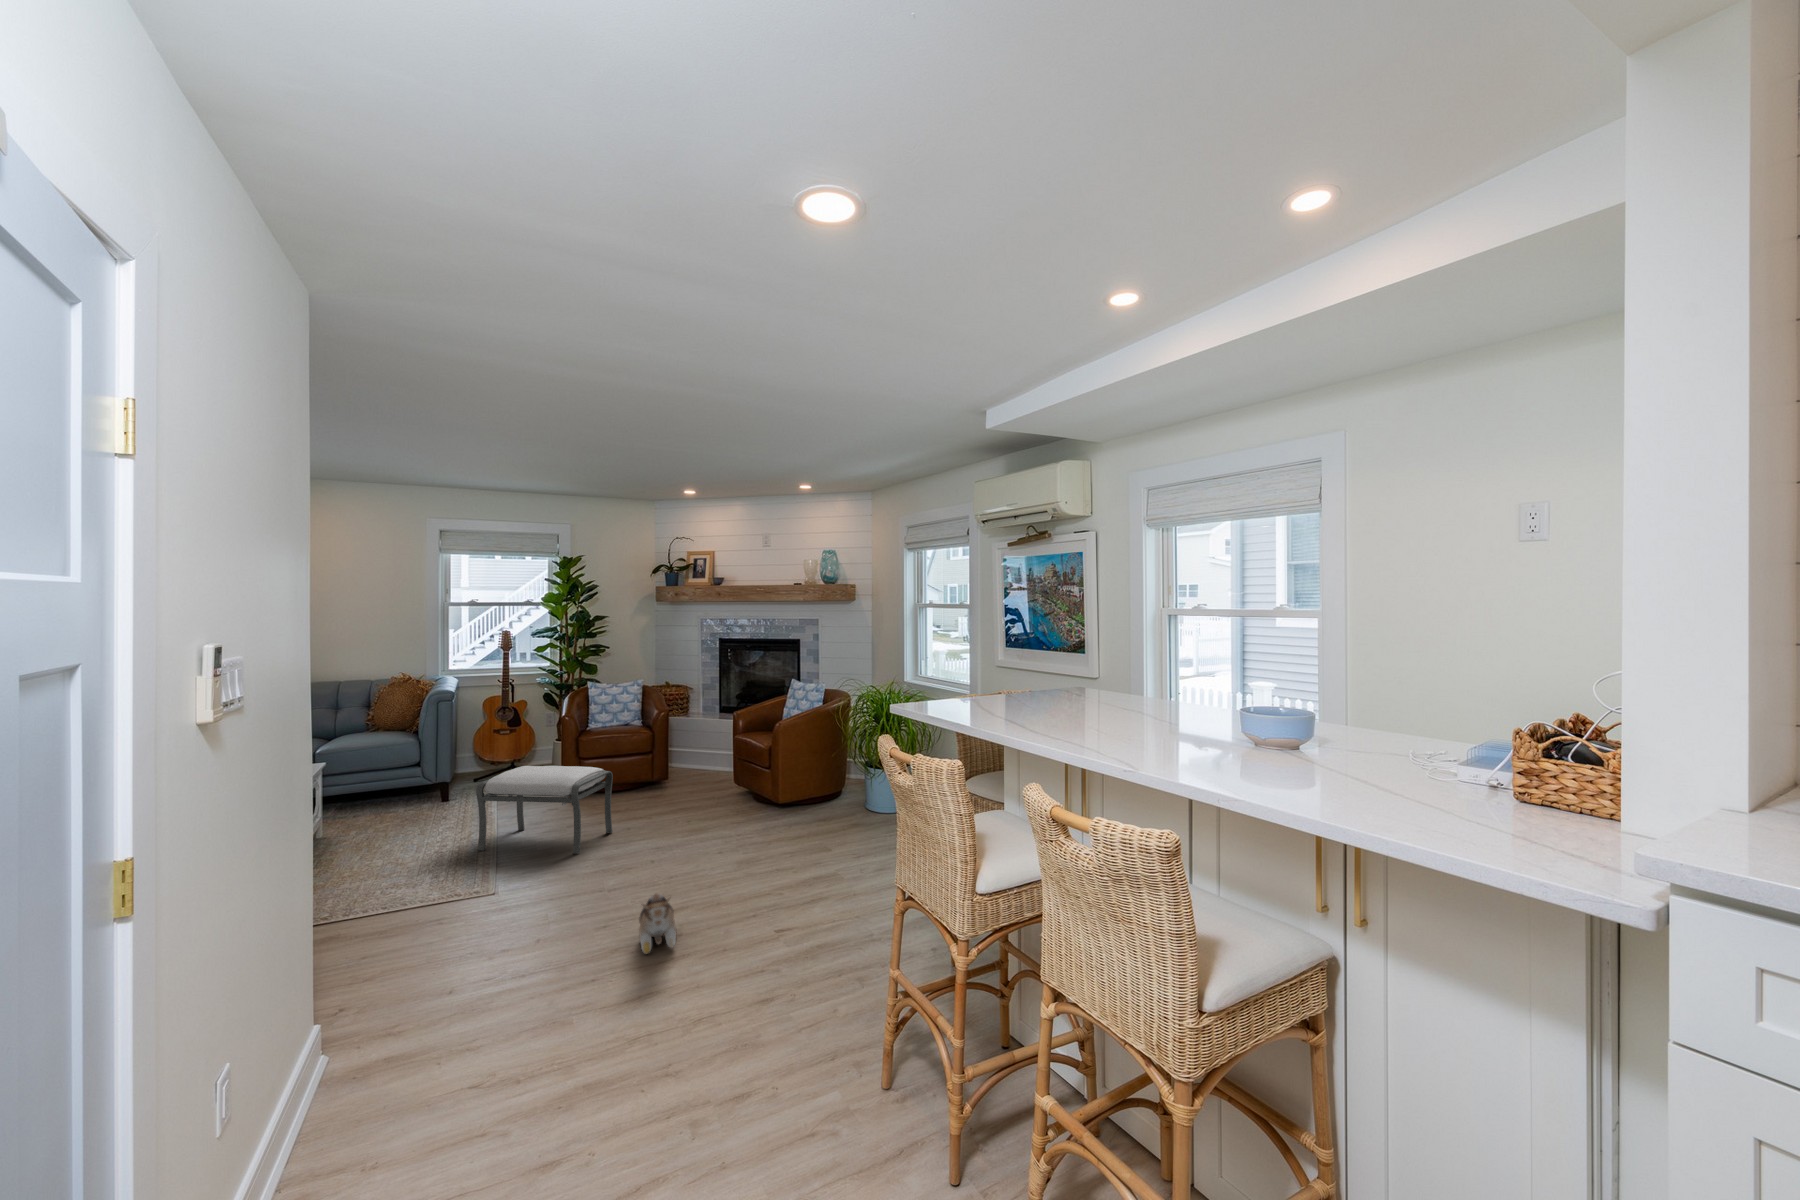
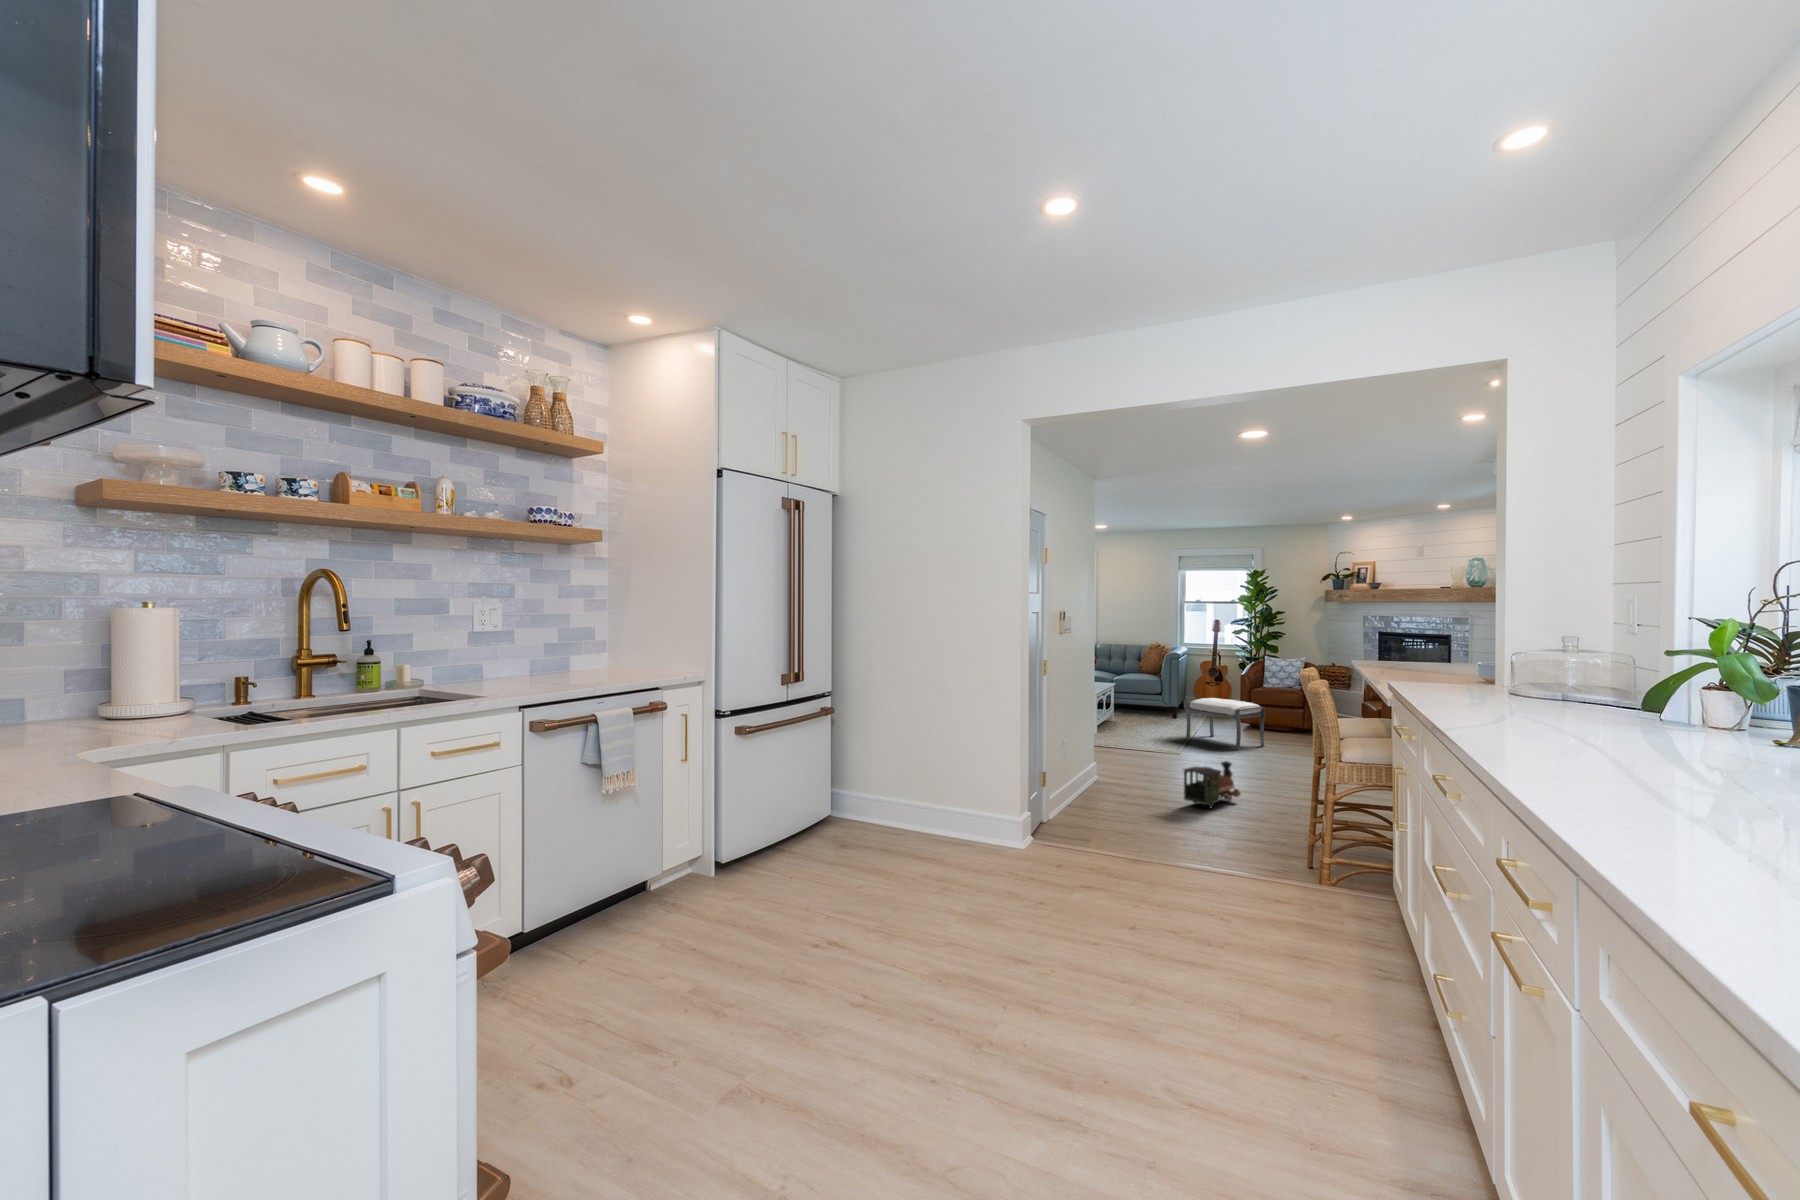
plush toy: present [639,893,676,954] -> none [1247,754,1272,786]
toy train: none [541,949,657,1104] -> present [1184,761,1240,808]

